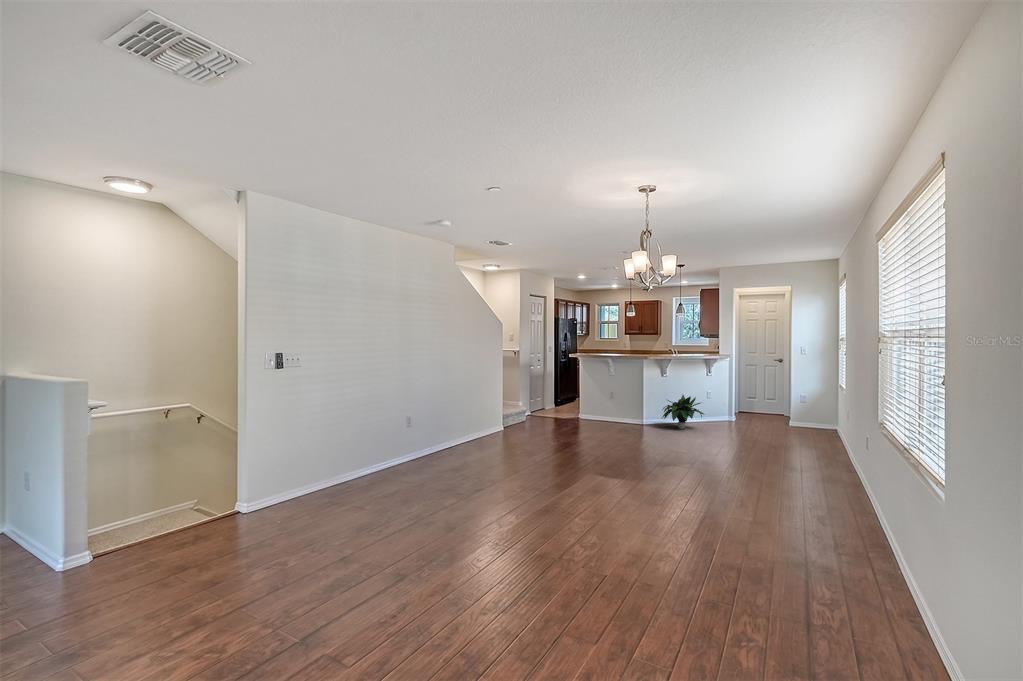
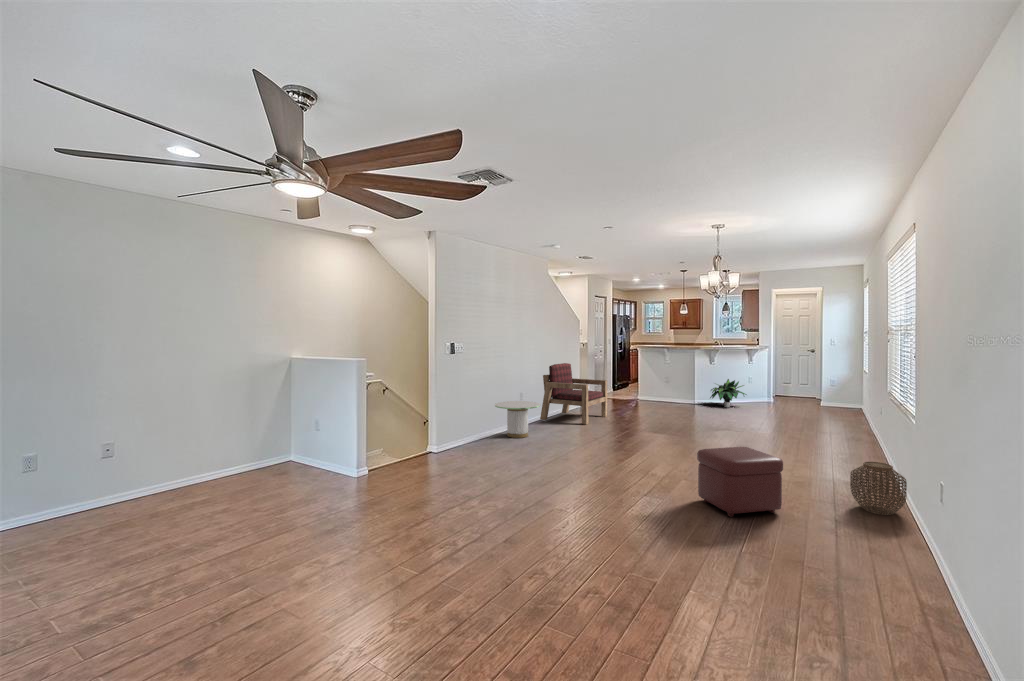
armchair: none [447,377,534,457] -> present [540,363,607,425]
side table: none [372,429,435,480] -> present [495,401,540,438]
ottoman: none [612,512,738,635] -> present [697,447,783,517]
woven basket: none [837,535,921,623] -> present [850,462,907,515]

